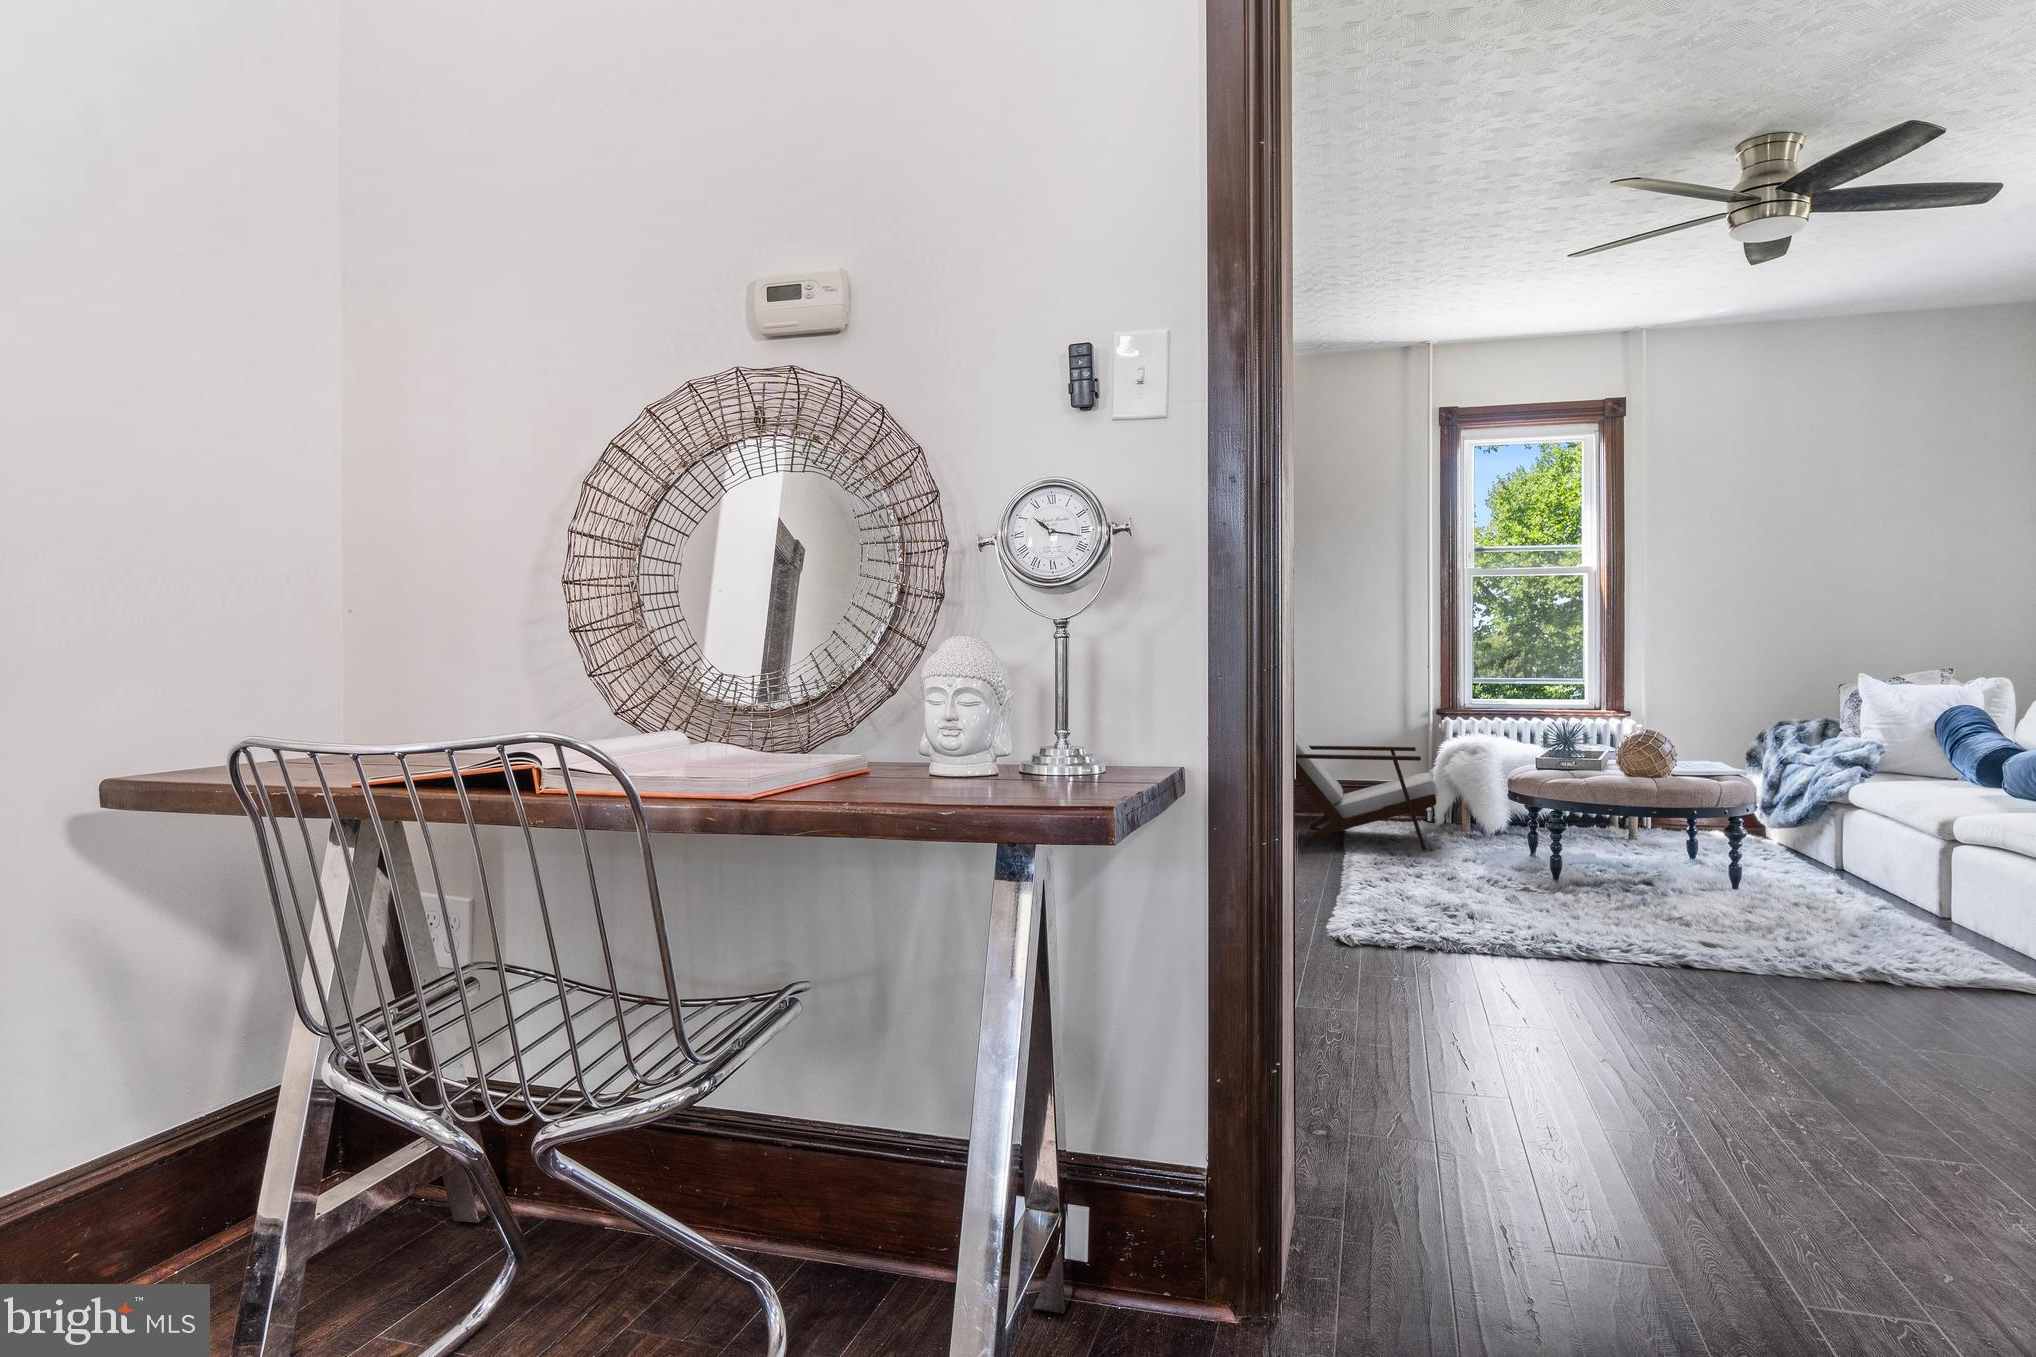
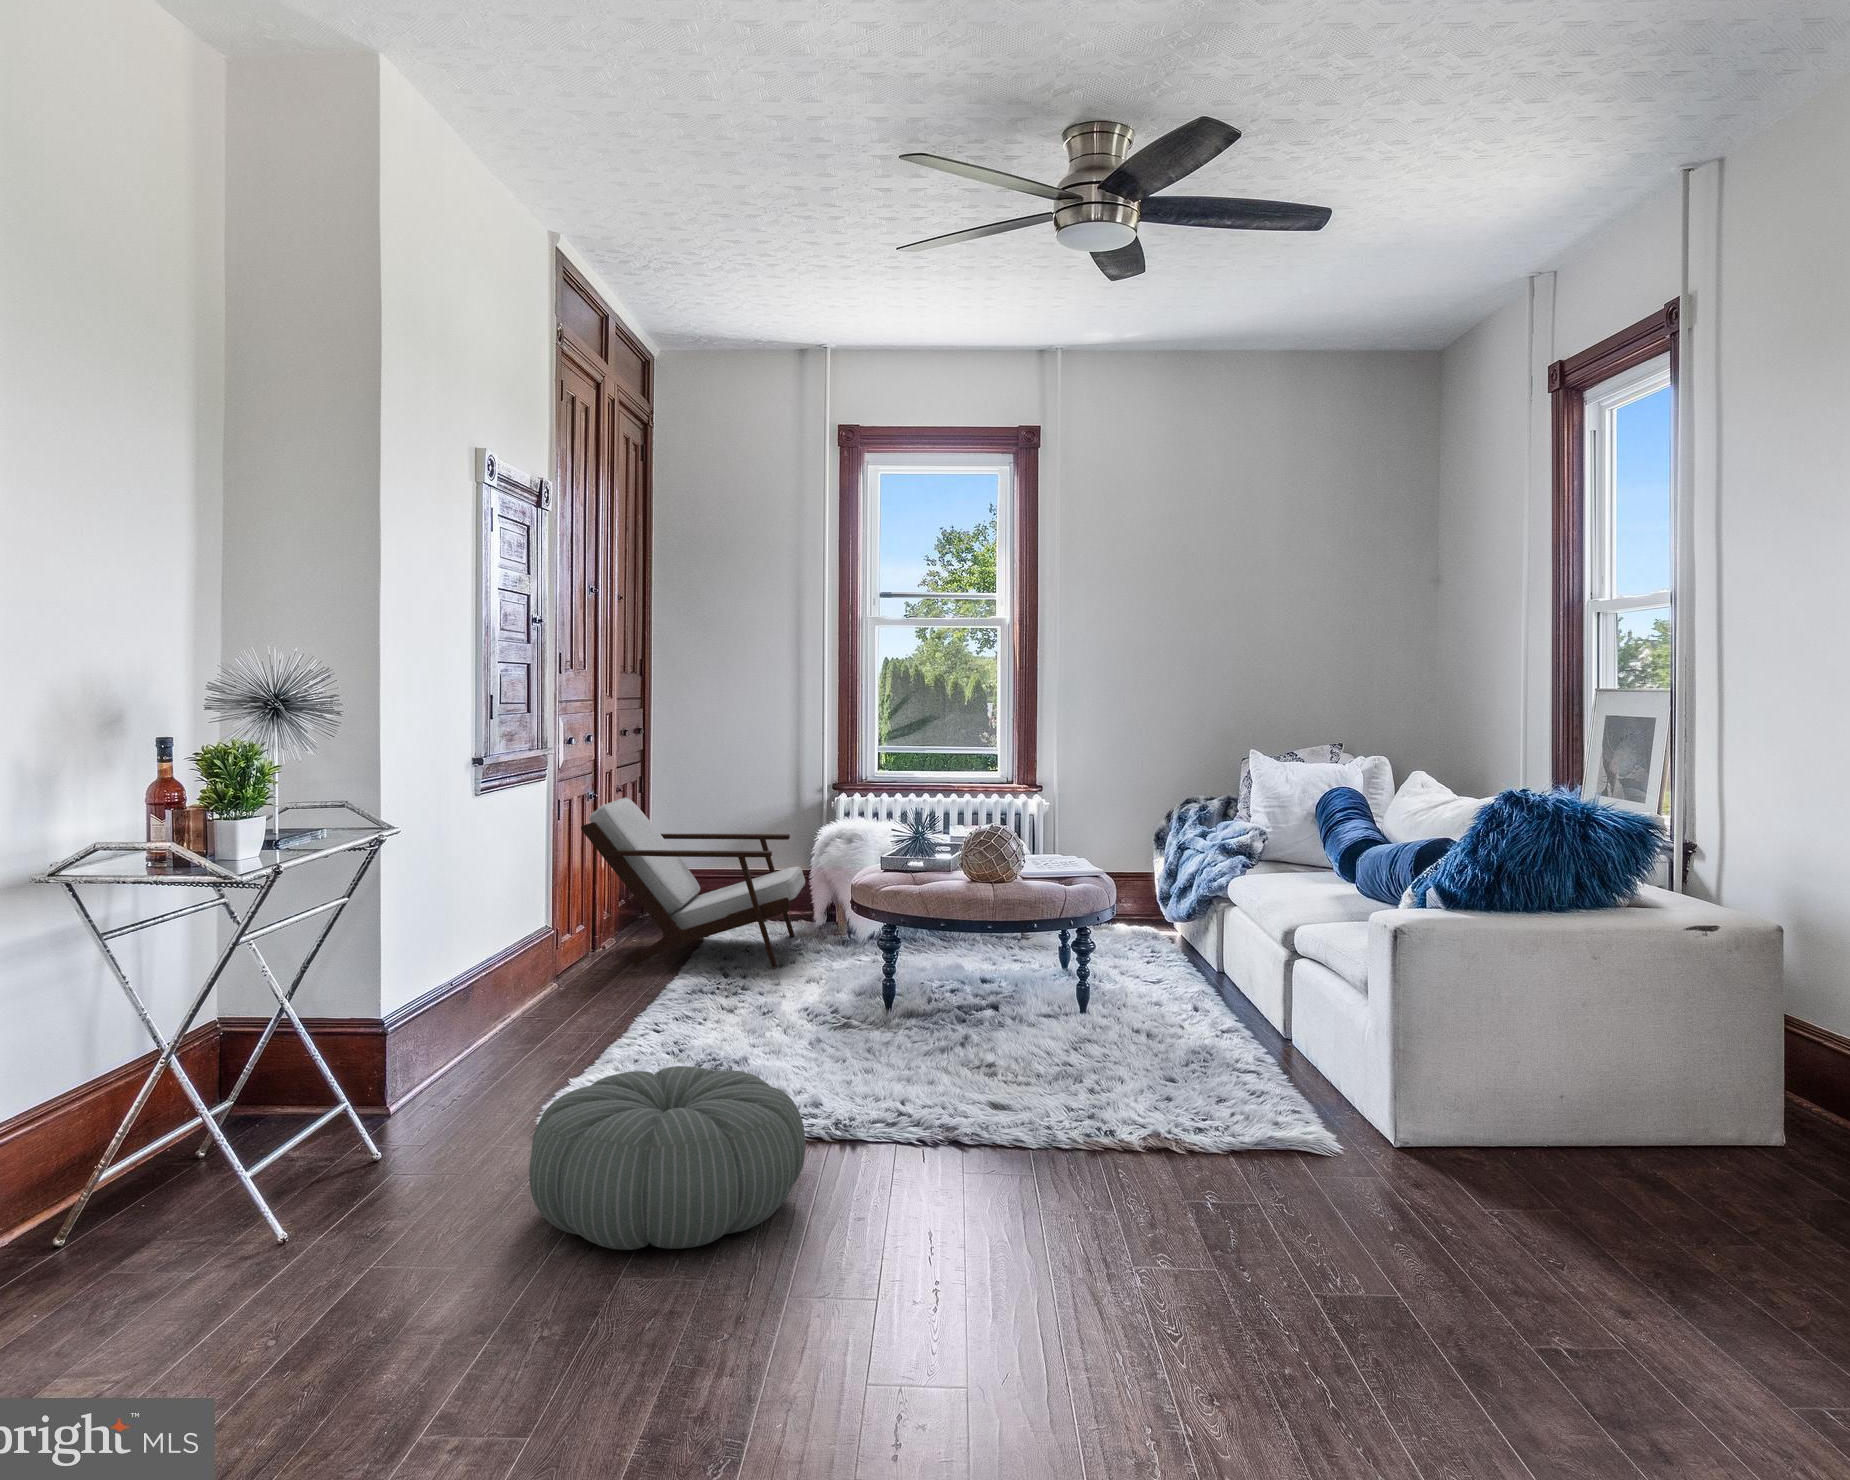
pouf: none [1378,888,1592,1005] -> present [529,1066,806,1250]

